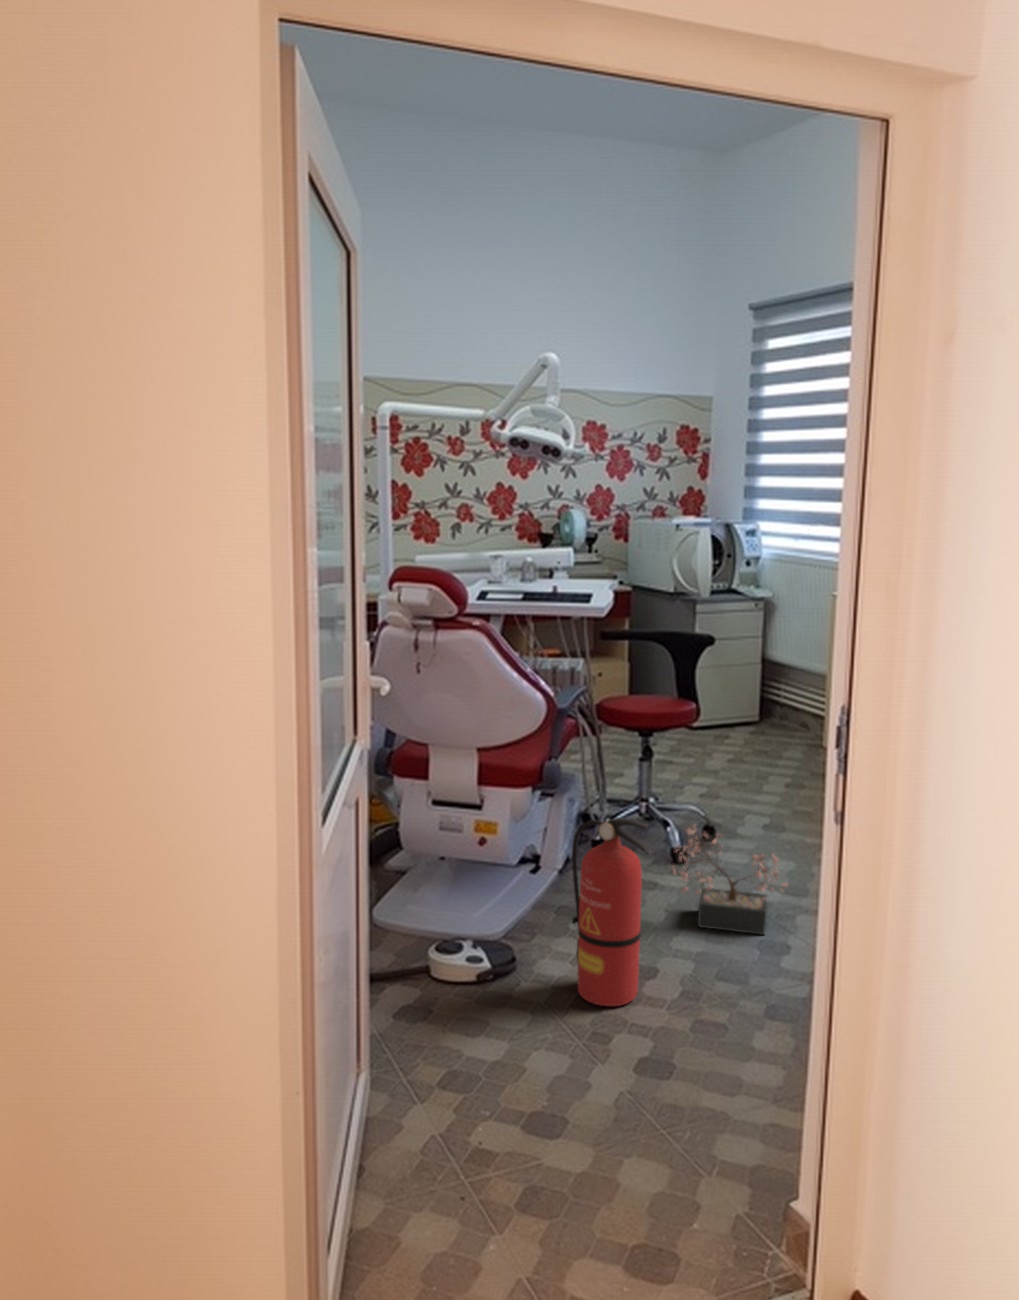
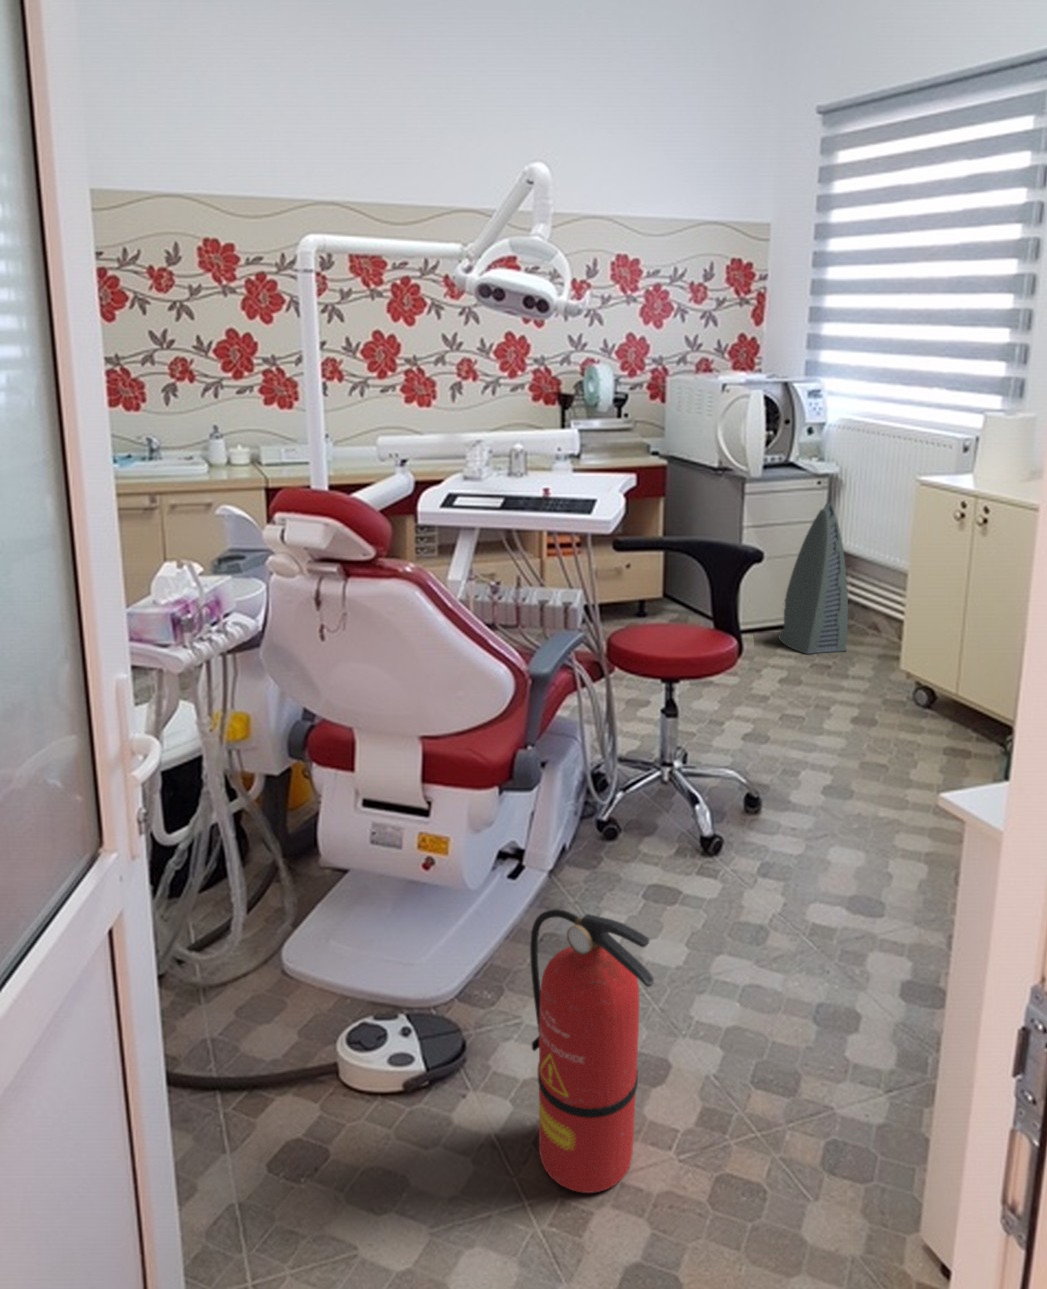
air purifier: none [729,621,785,746] -> present [779,503,848,654]
decorative plant: present [672,825,788,935] -> none [697,843,870,1015]

